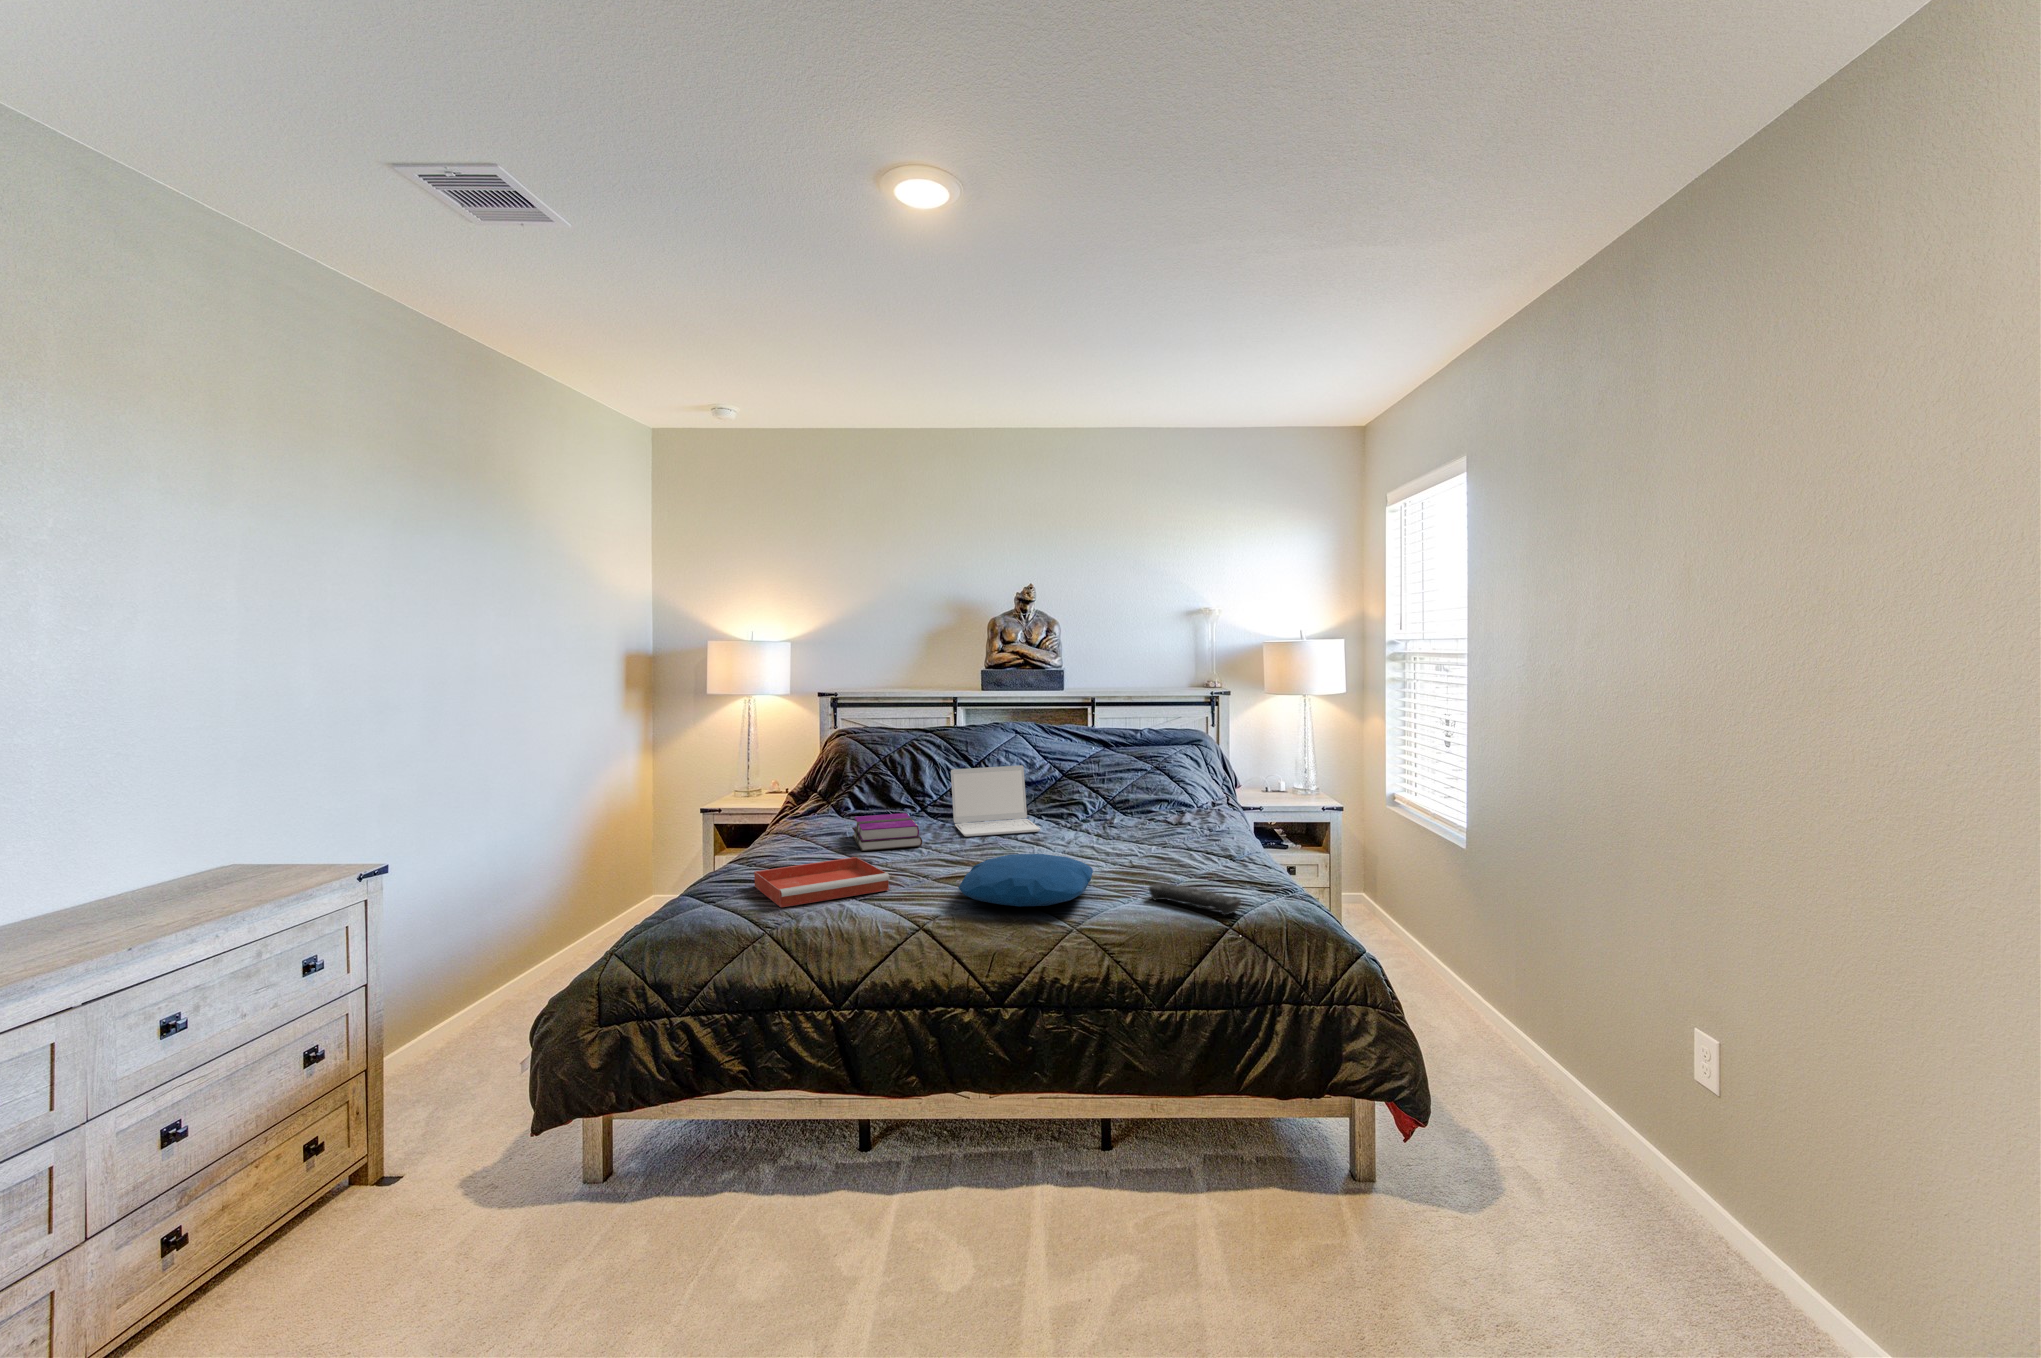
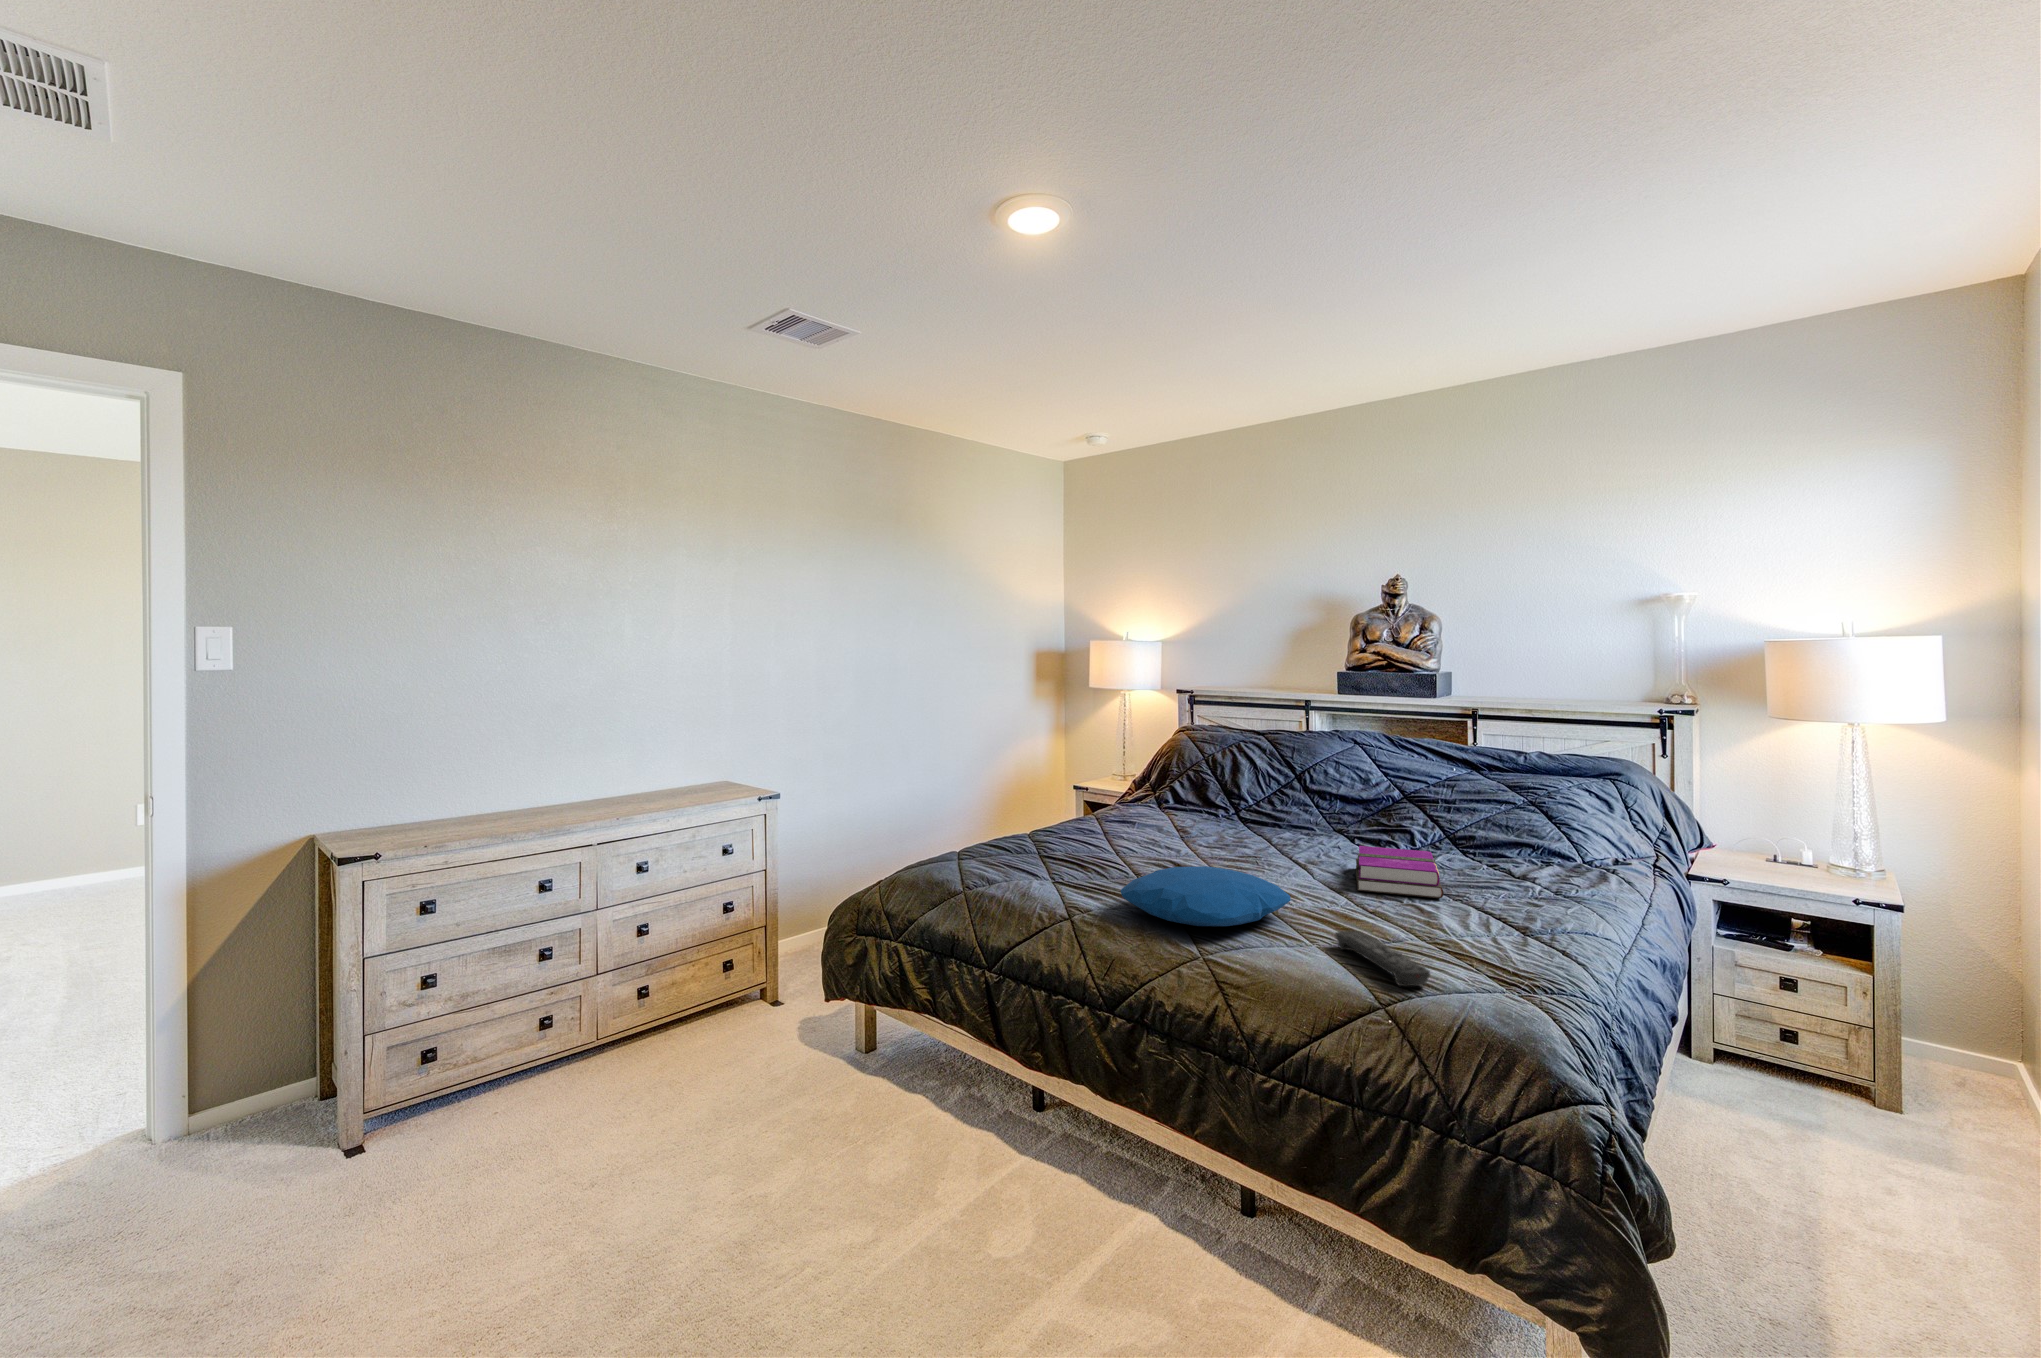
laptop: present [951,765,1040,836] -> none [1240,773,1335,853]
hardback book: present [852,813,922,851] -> present [1356,846,1444,898]
tray: present [754,857,890,907] -> none [976,841,1088,880]

